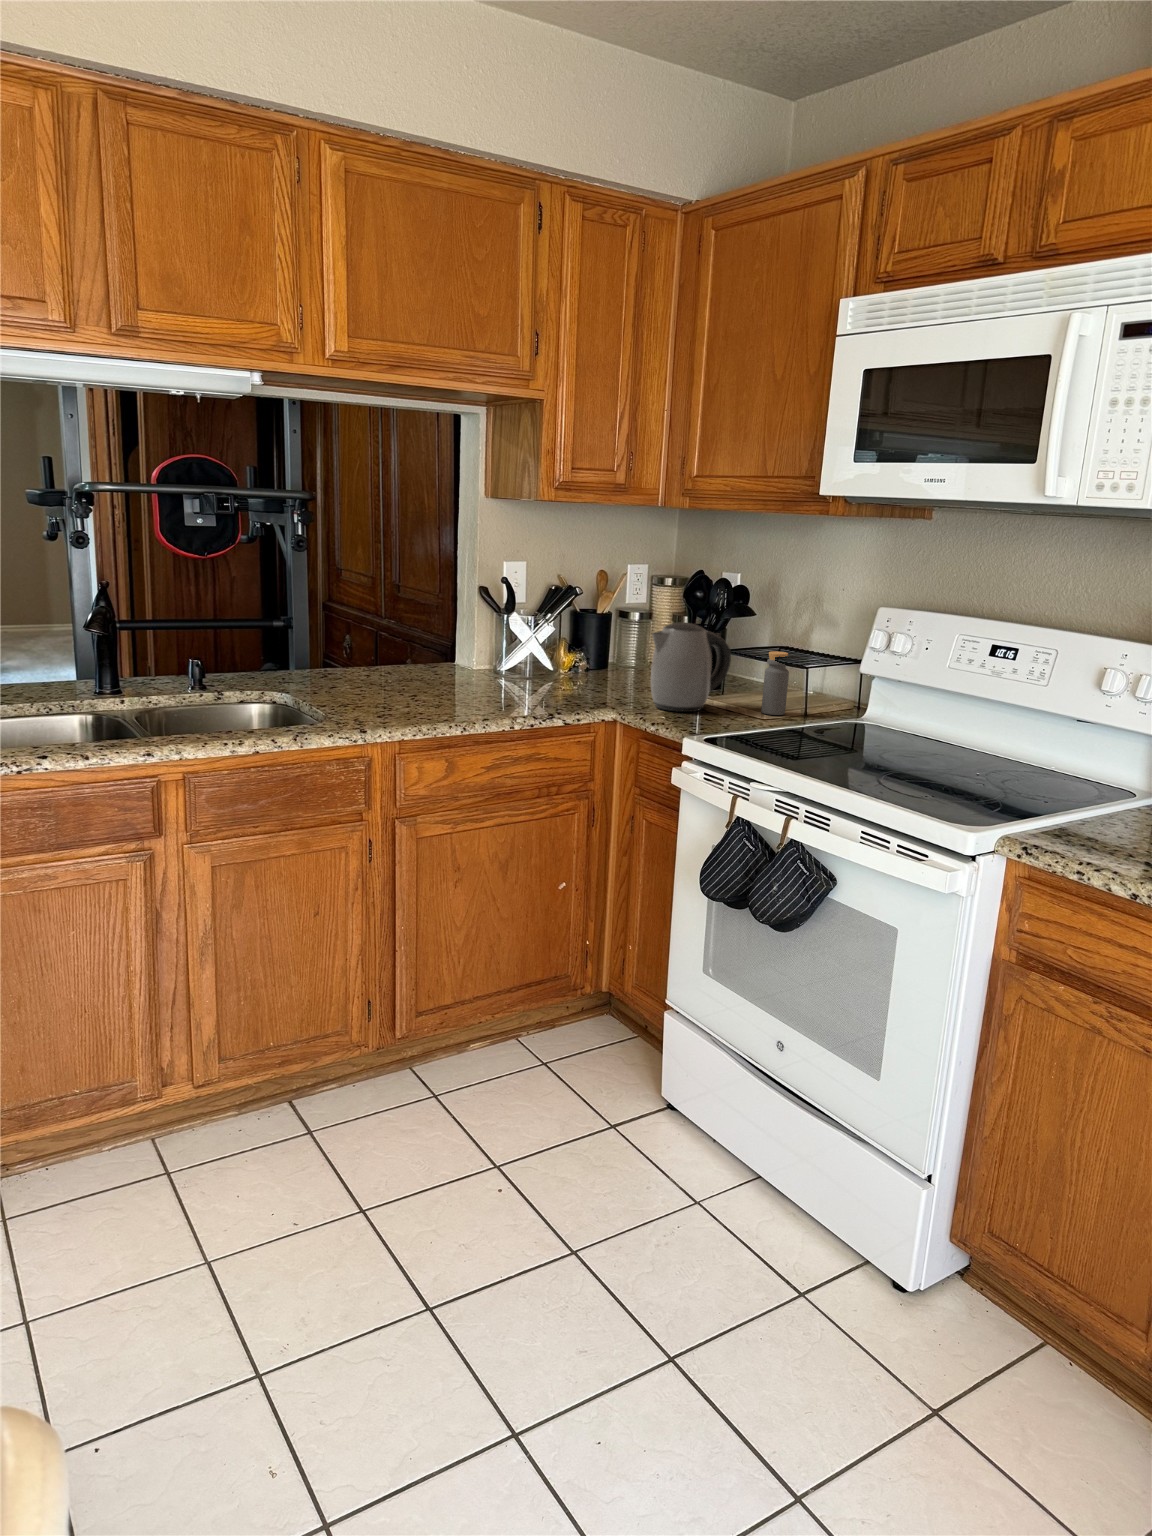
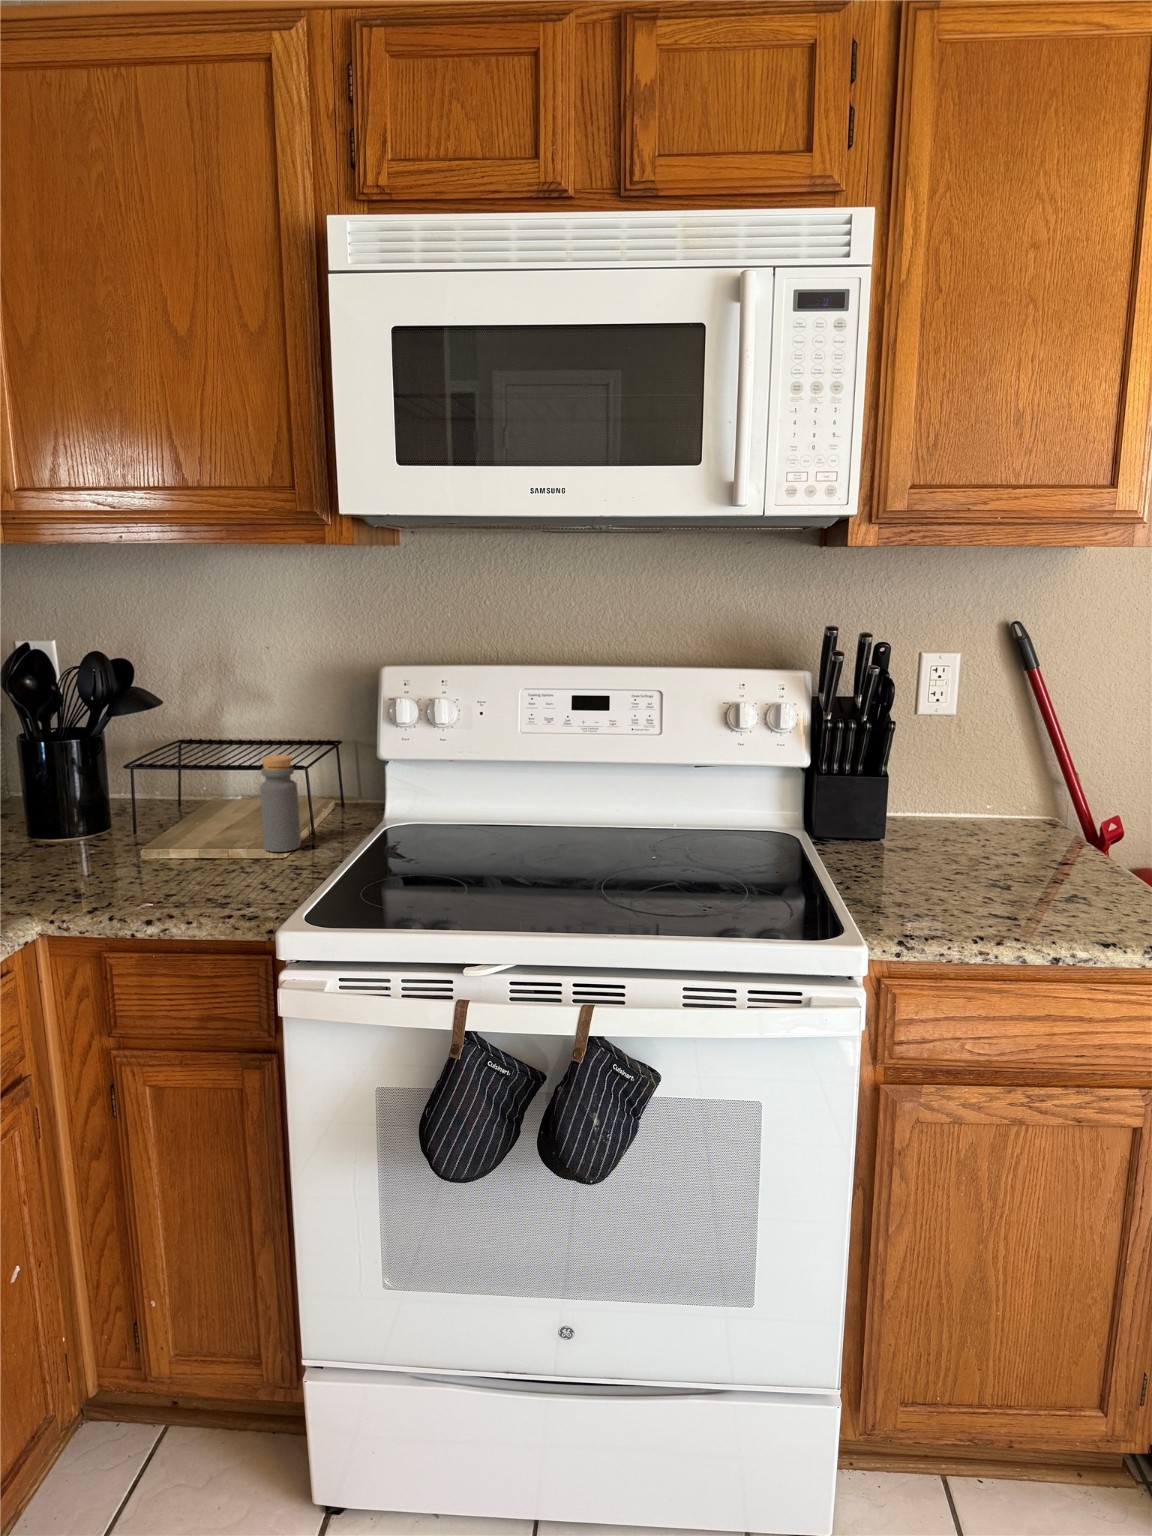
kettle: present [651,623,731,712] -> none [82,740,201,894]

